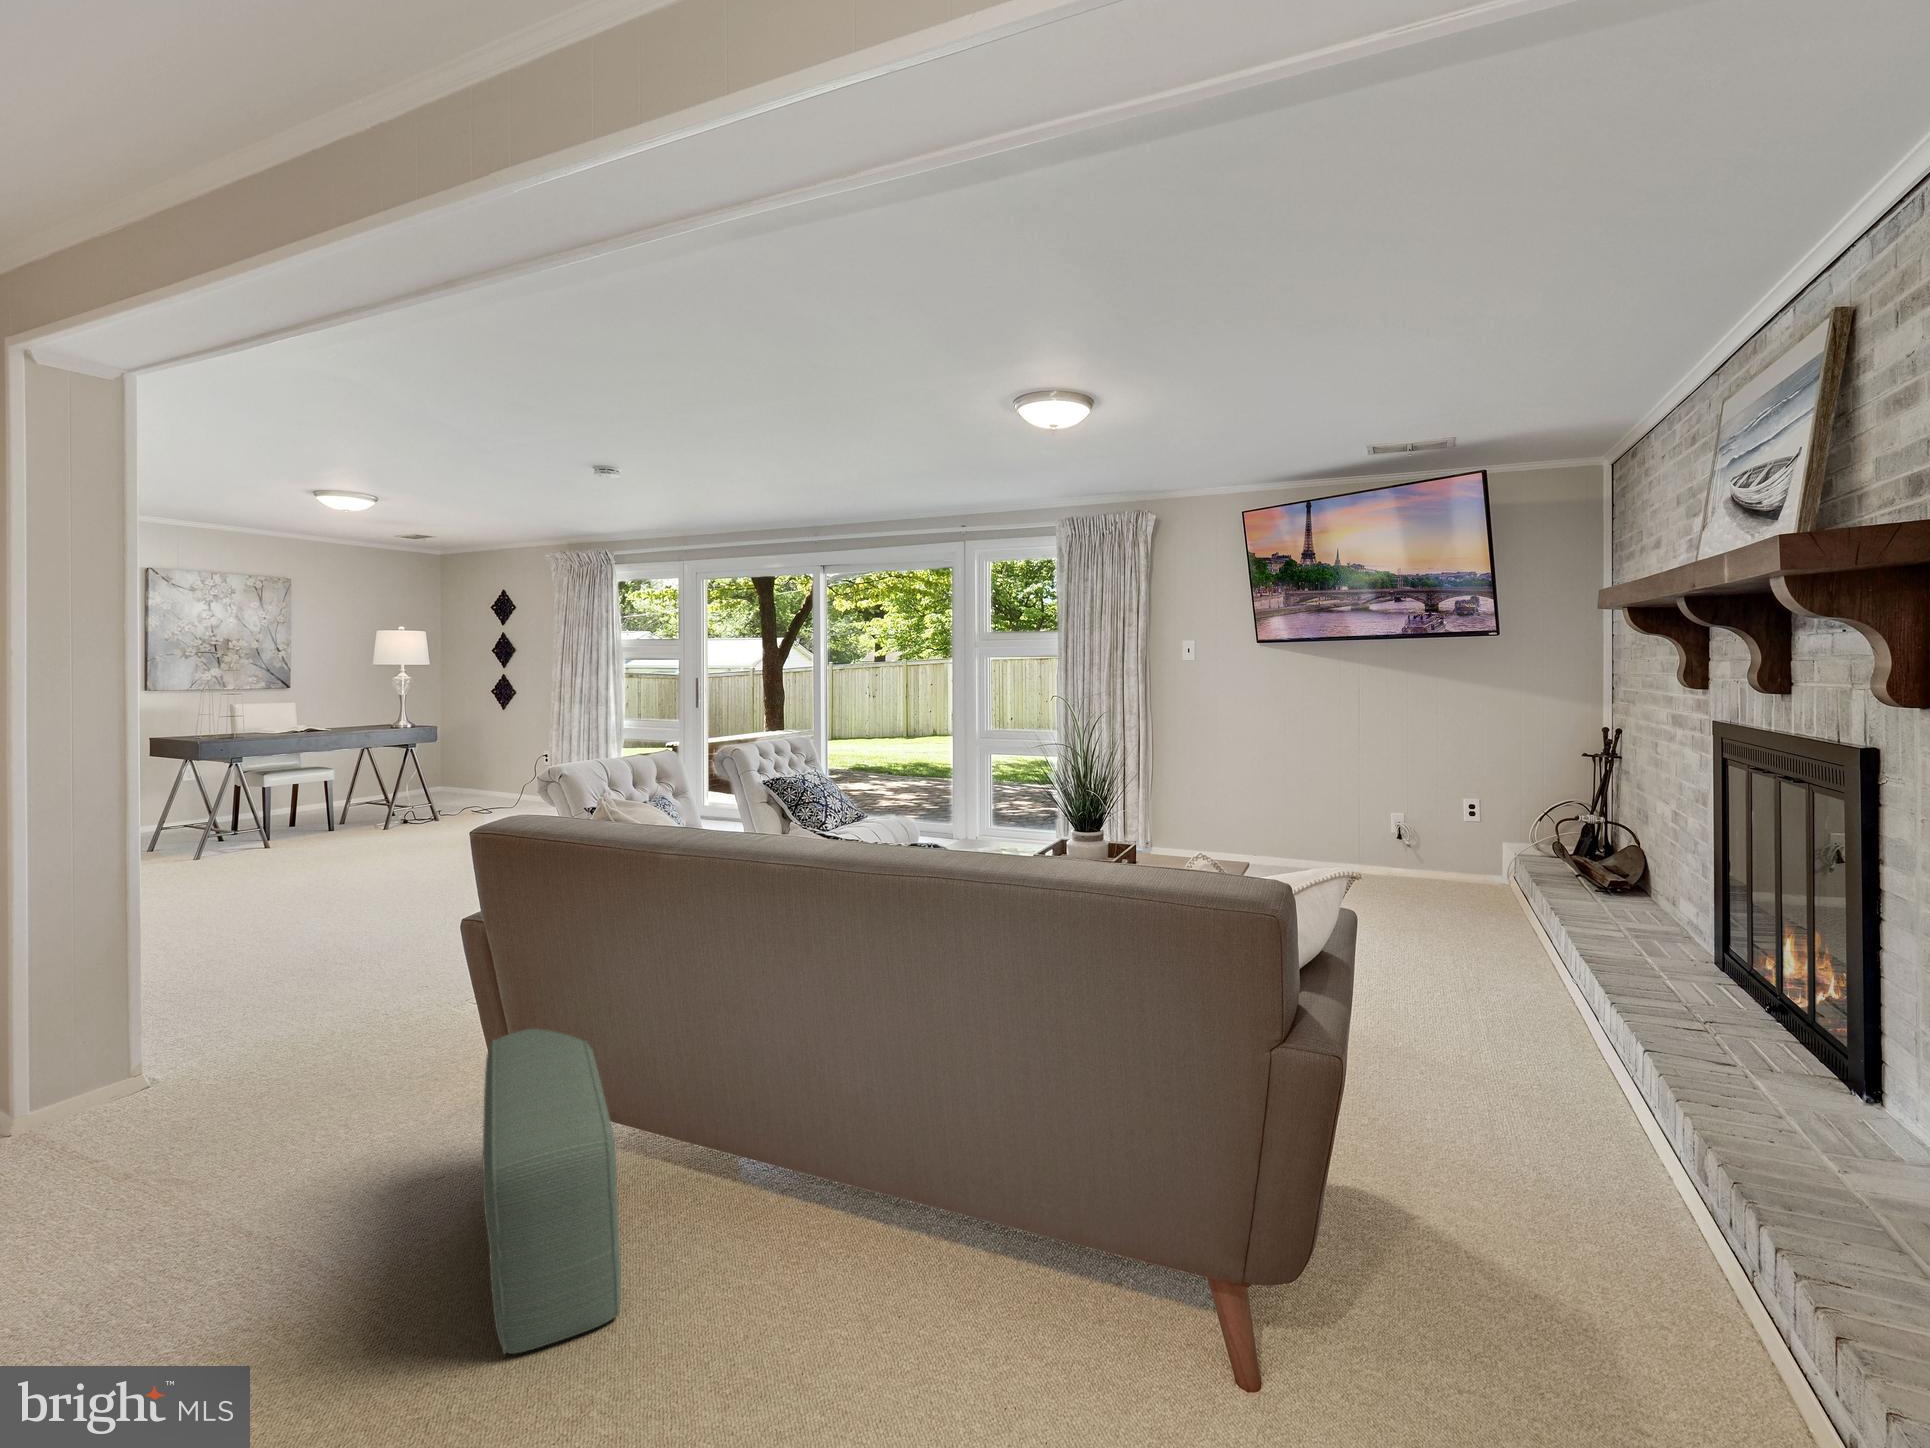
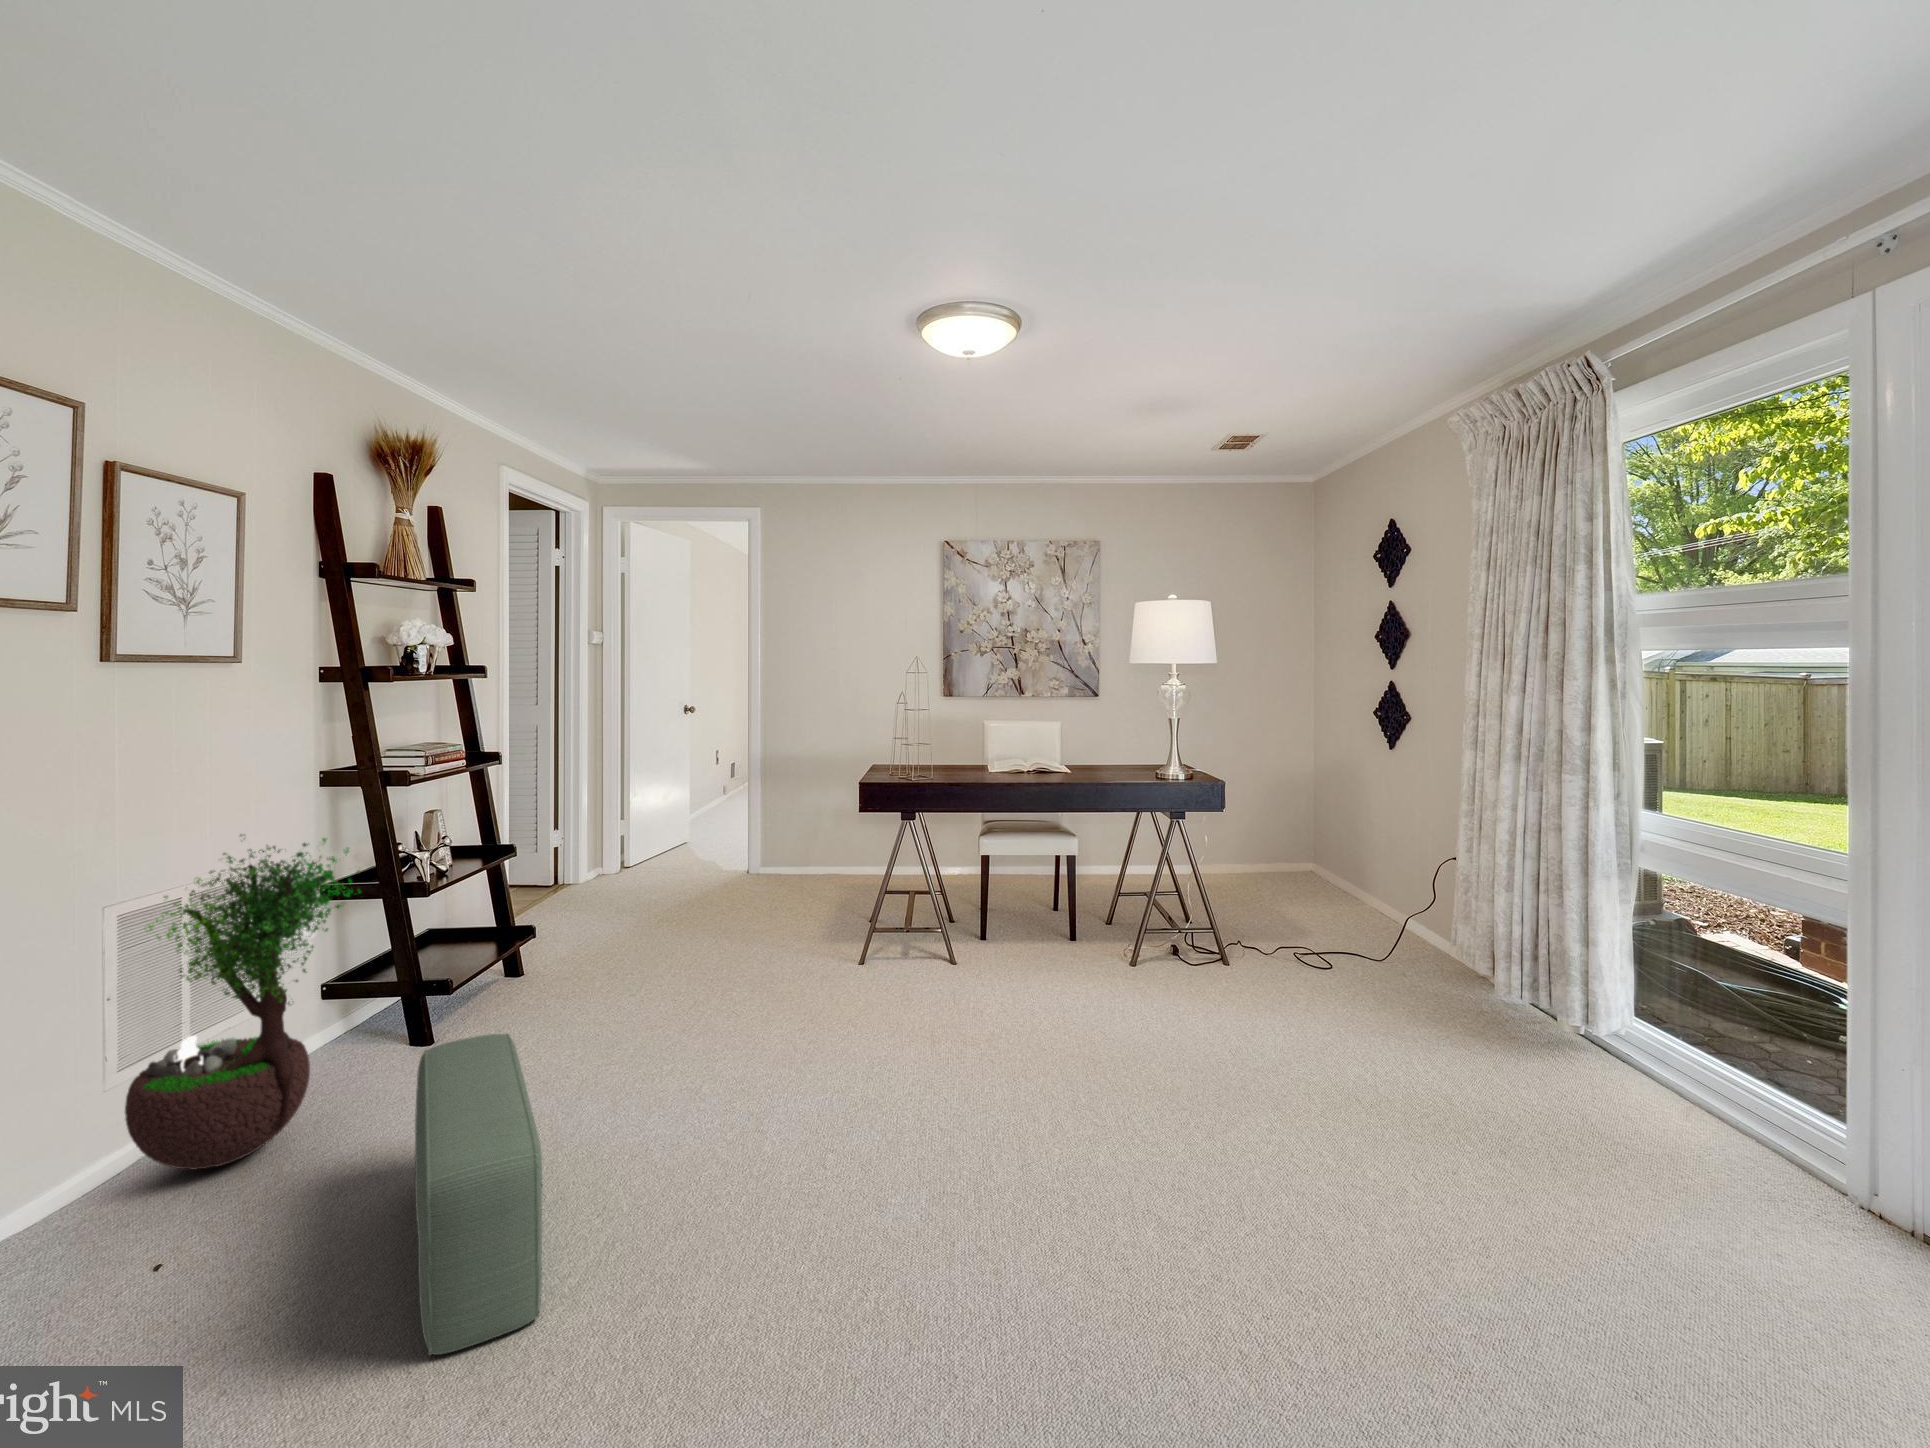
potted tree: none [188,815,423,1171] -> present [125,835,360,1170]

